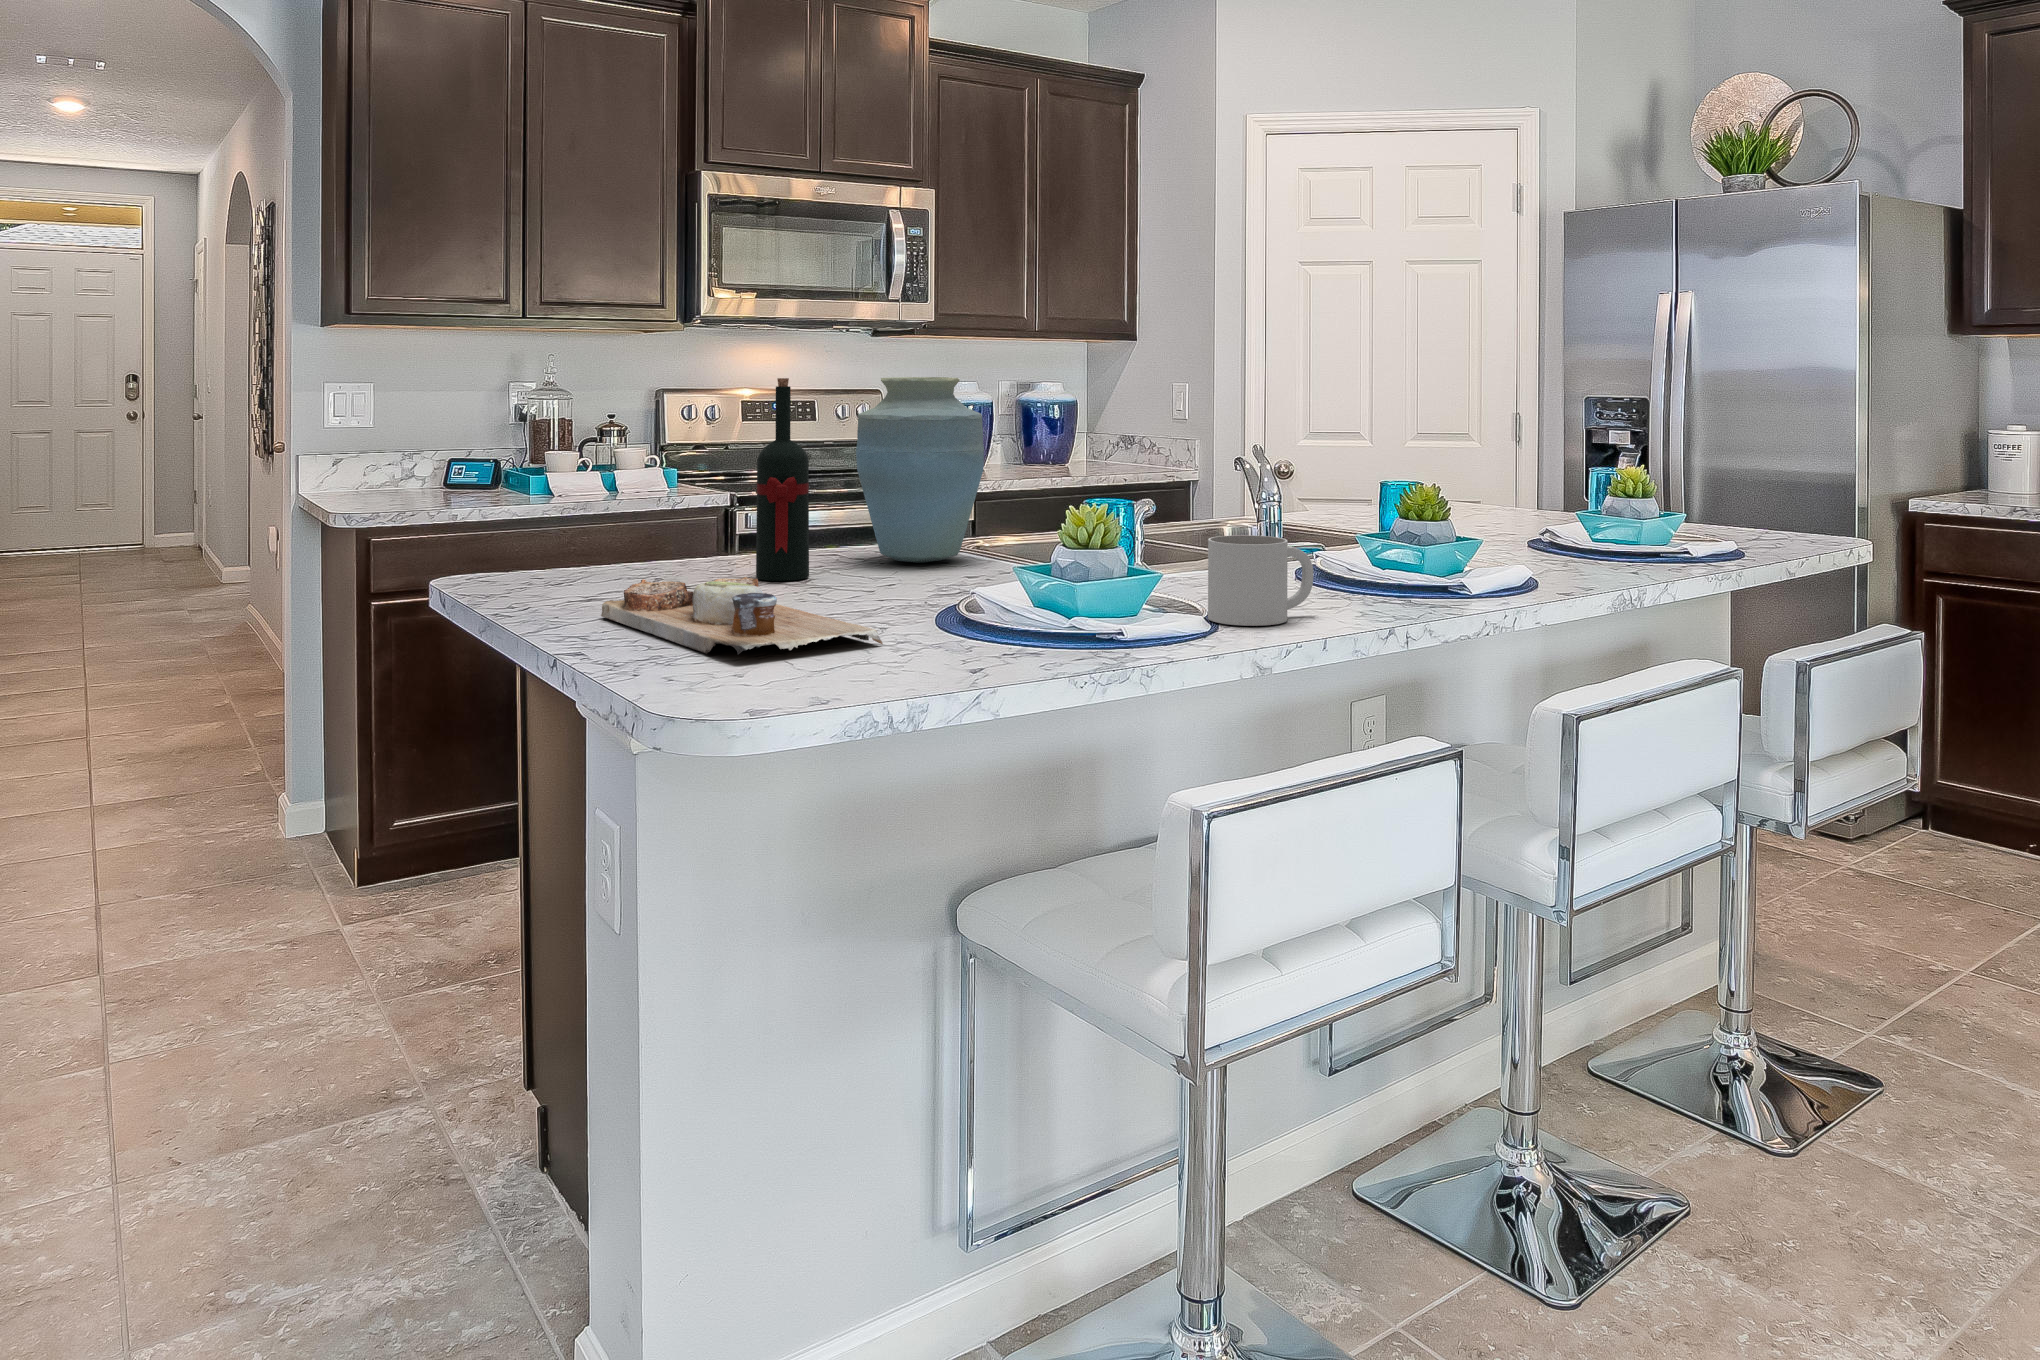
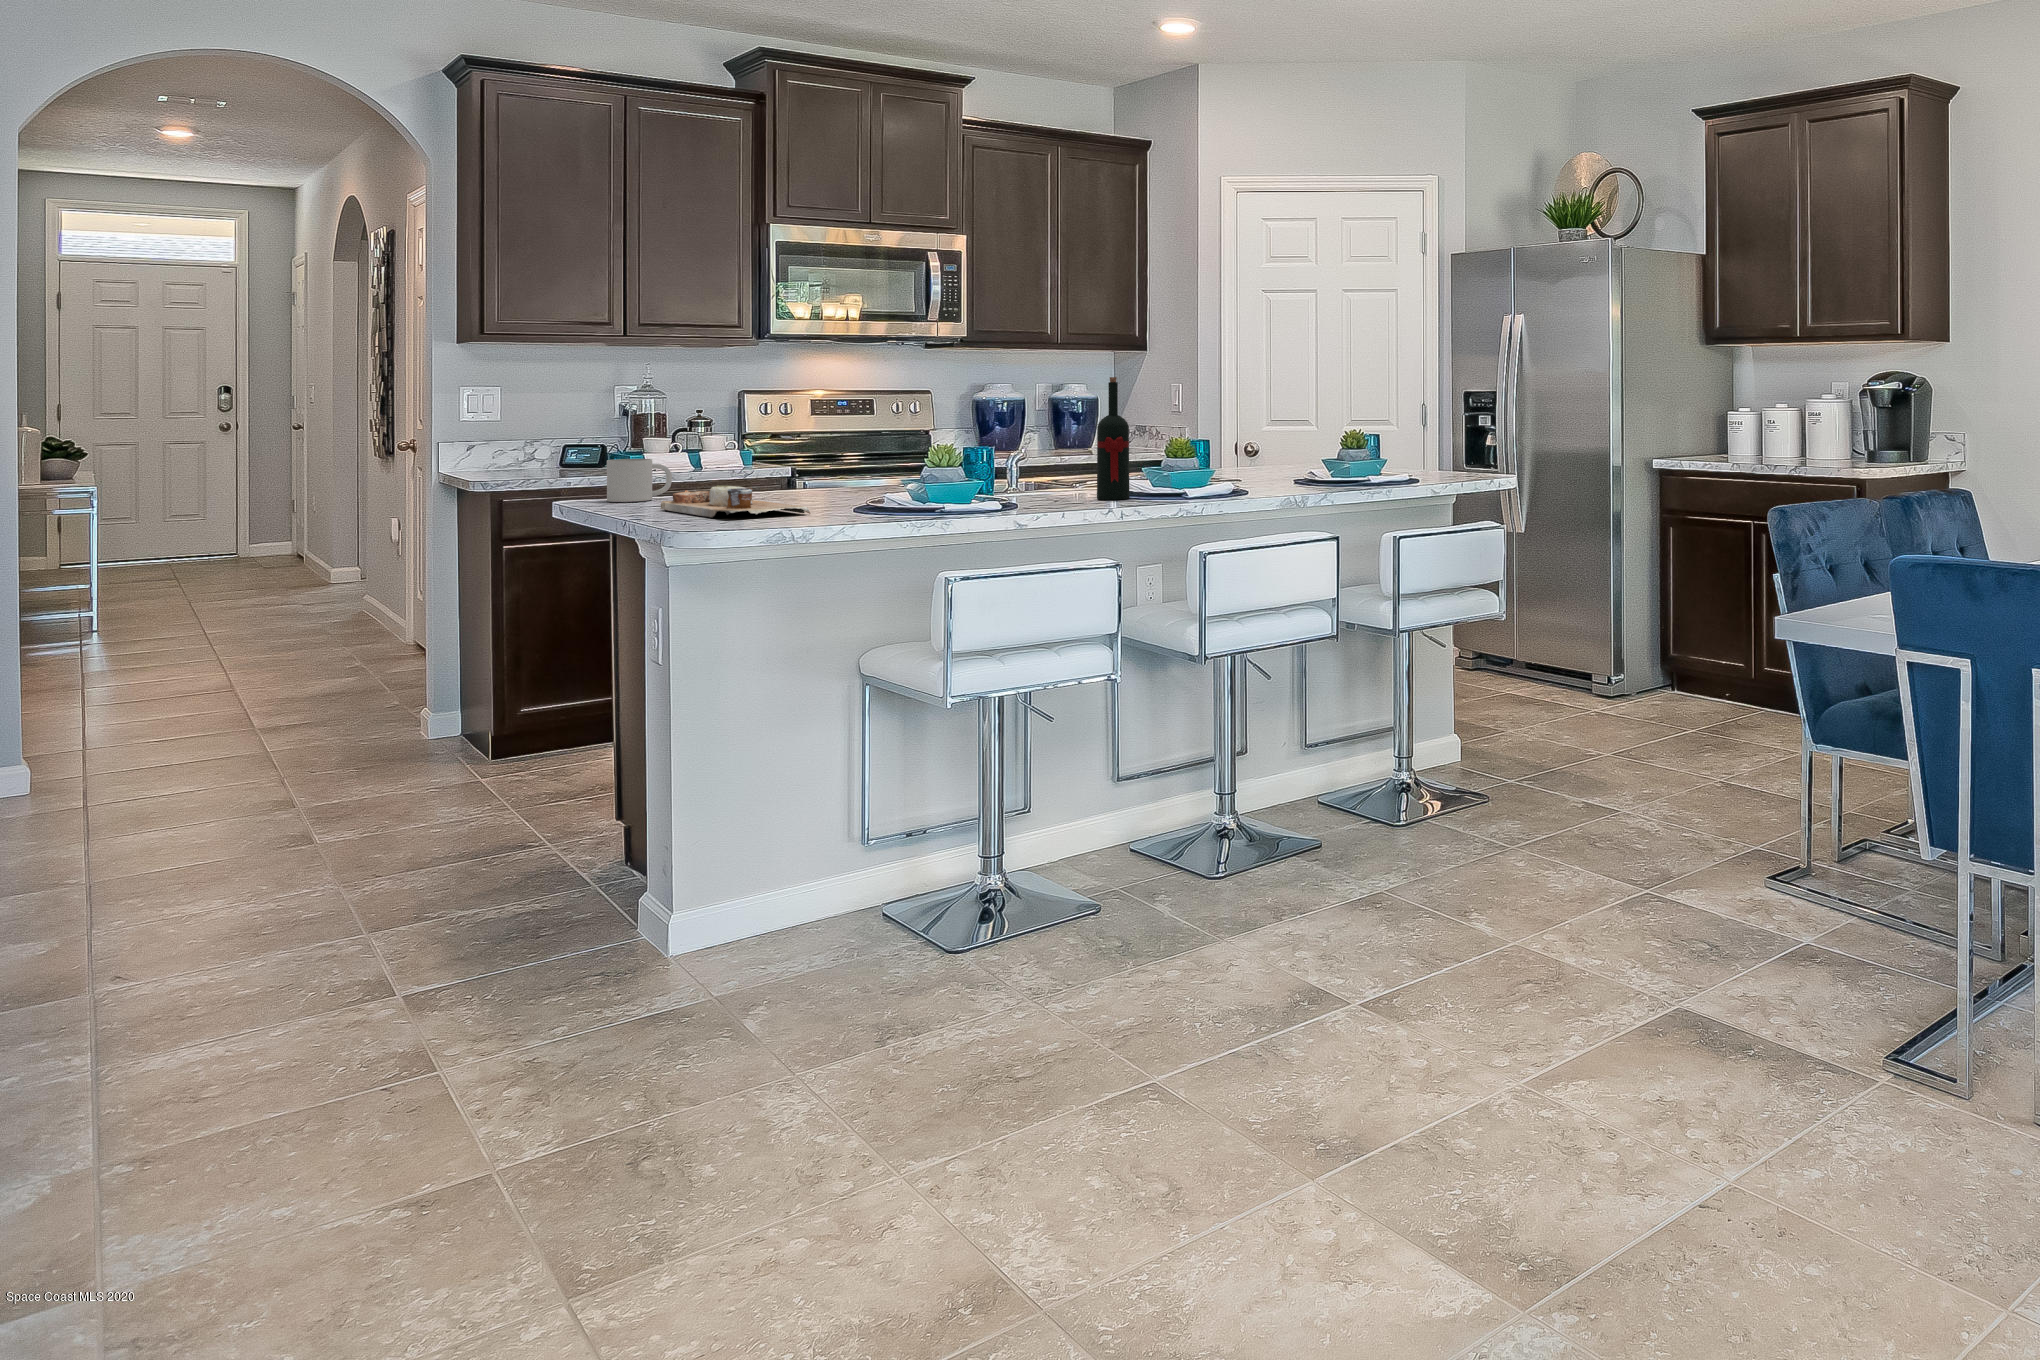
vase: present [856,377,984,563] -> none [834,378,916,491]
wine bottle: present [756,378,809,581] -> present [1097,377,1130,500]
mug: present [1208,535,1313,626] -> present [607,459,672,502]

